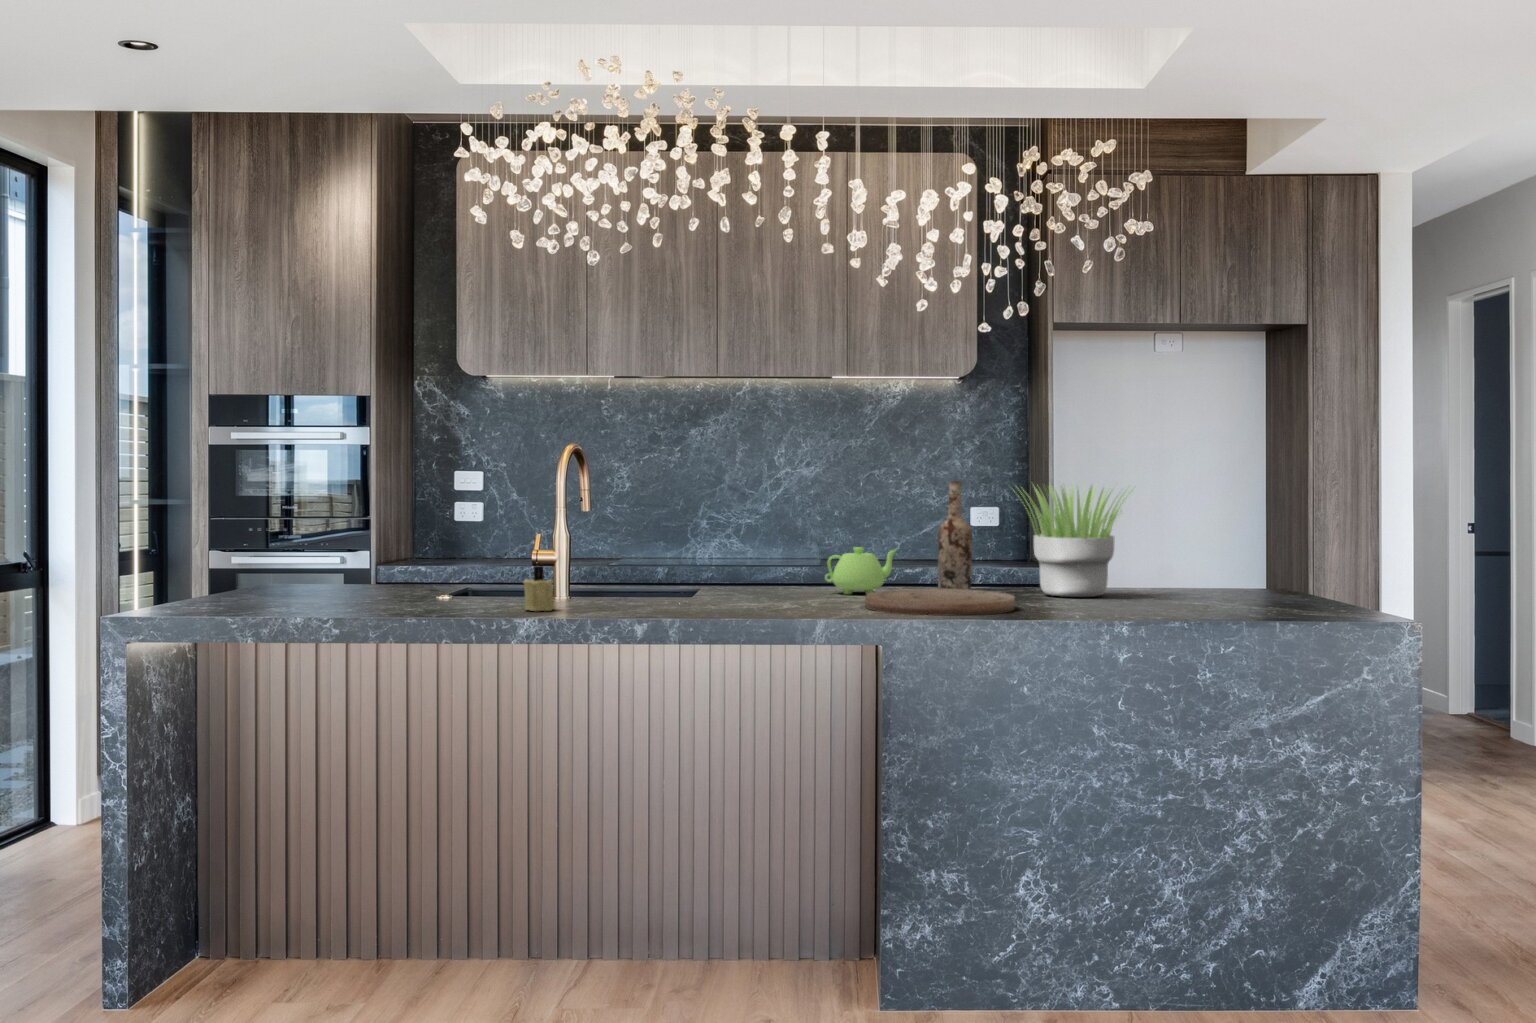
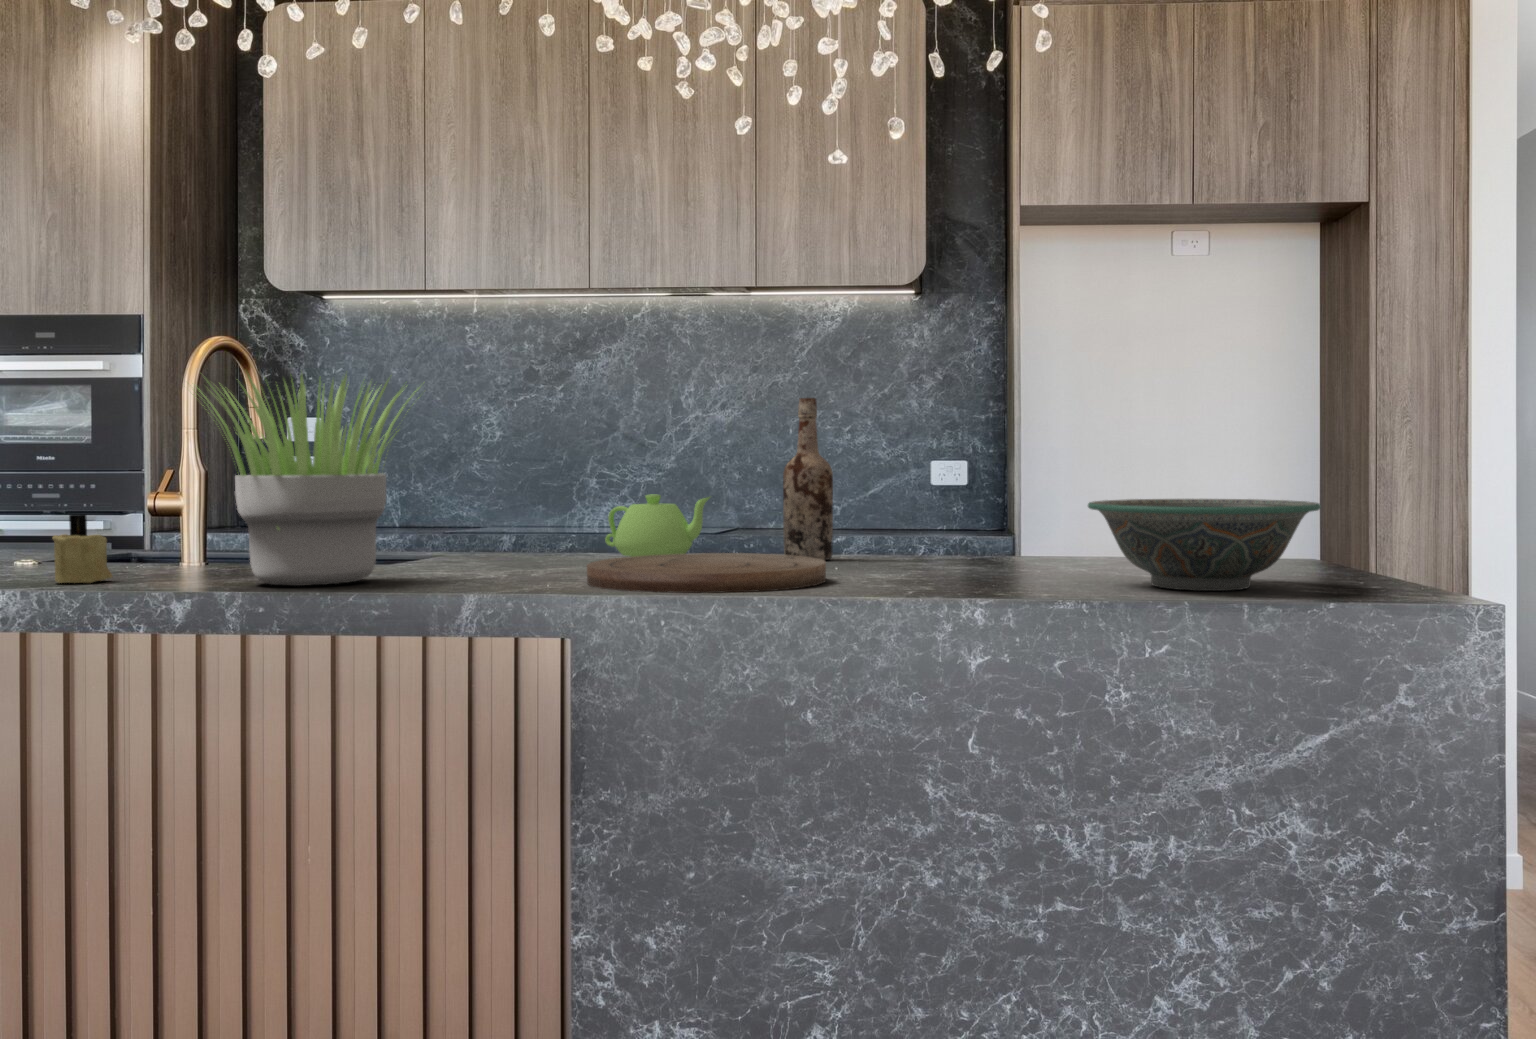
potted plant: present [1014,484,1133,597] -> present [195,374,416,586]
decorative bowl: none [1174,556,1313,613] -> present [1088,499,1321,591]

